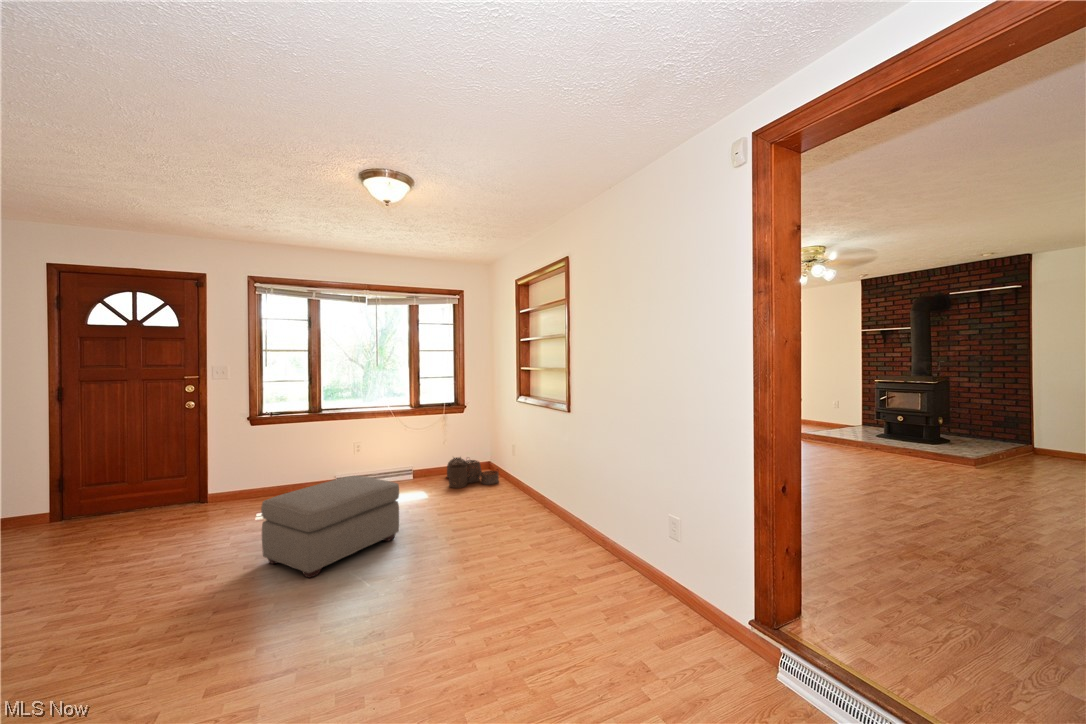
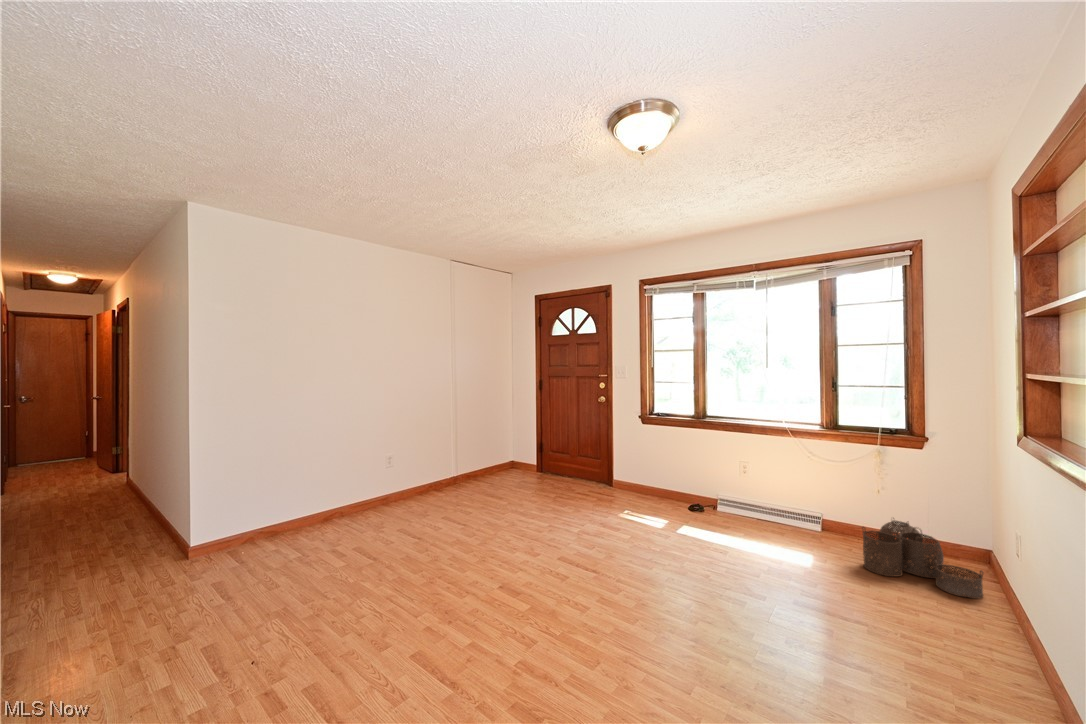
ottoman: present [261,476,399,578] -> none [561,497,697,602]

